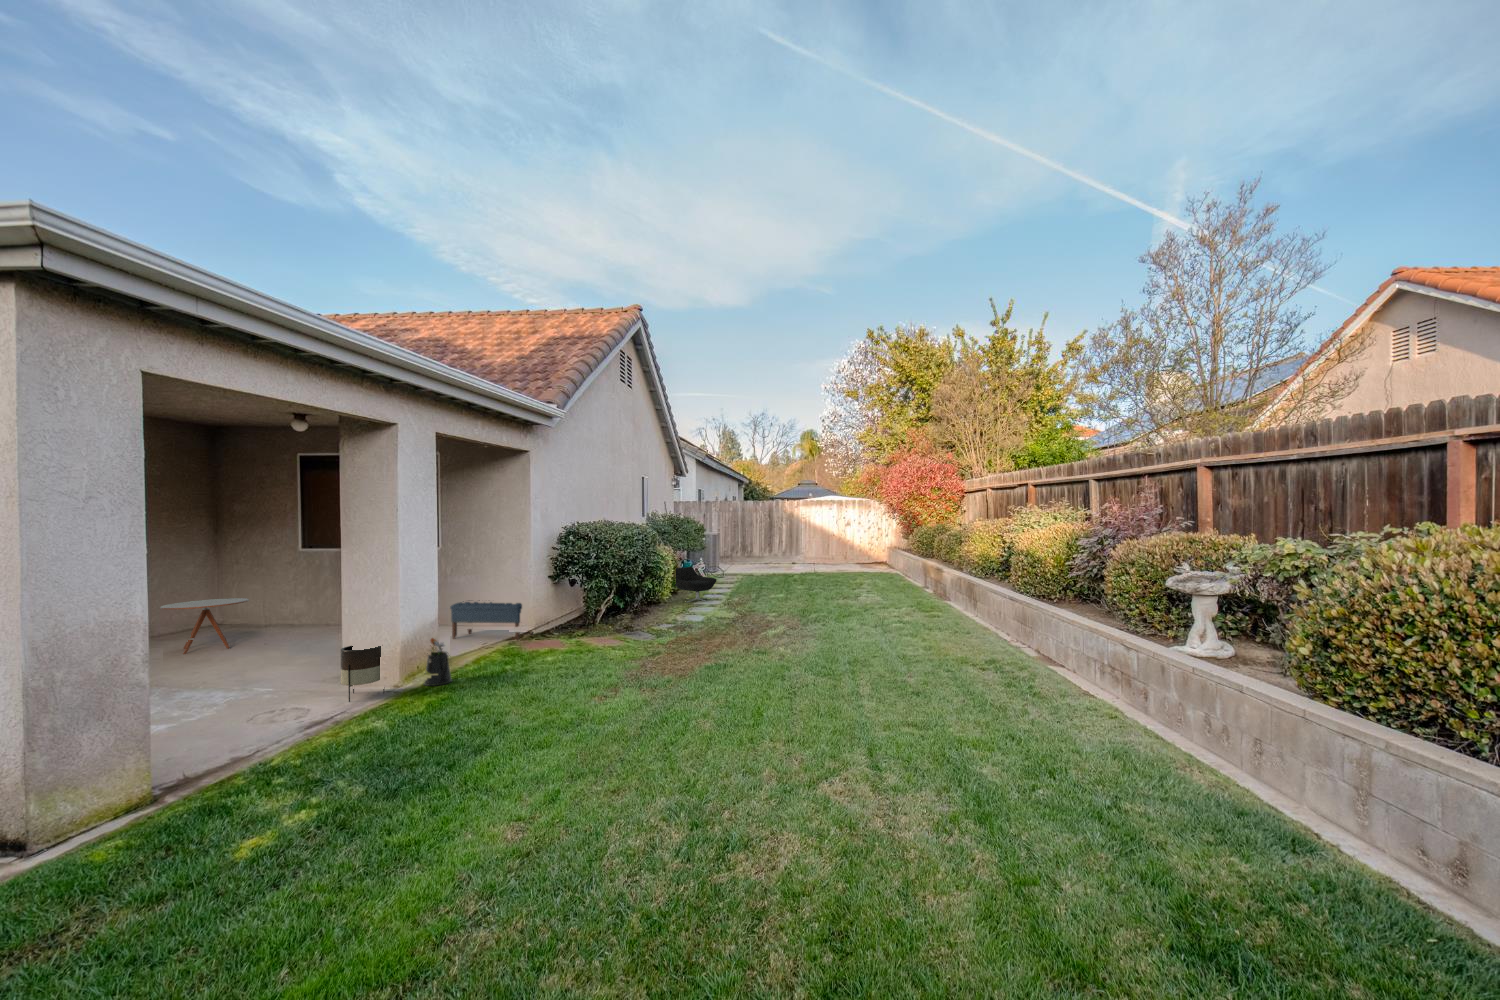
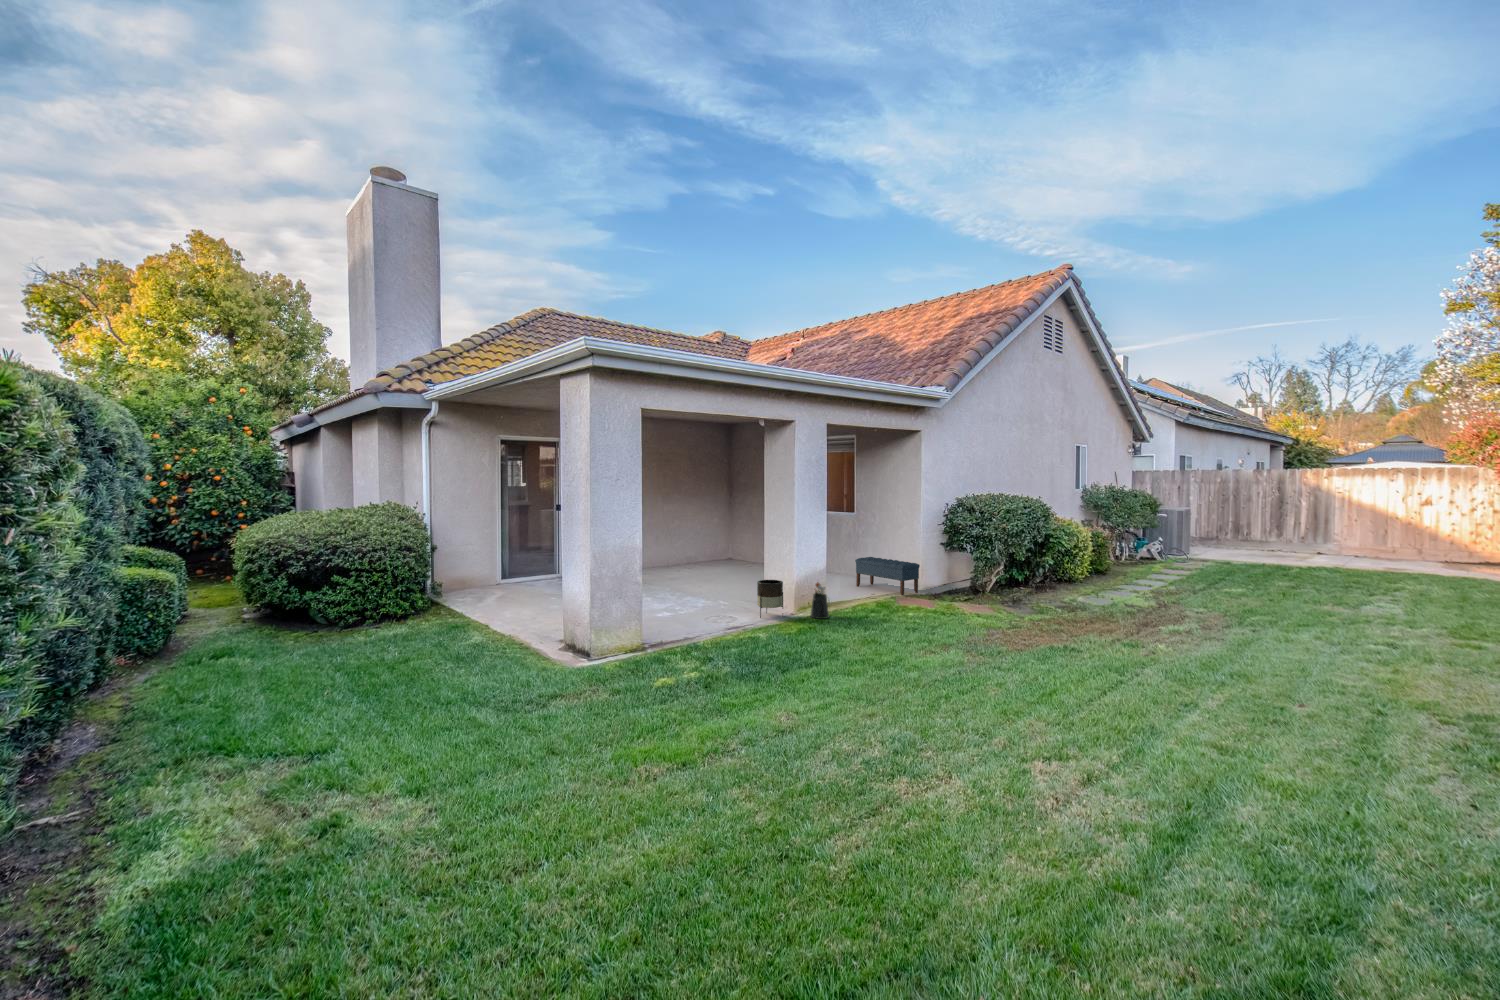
lounge chair: present [675,567,717,602] -> none [1084,547,1139,587]
round table: present [160,598,249,654] -> none [691,537,737,571]

